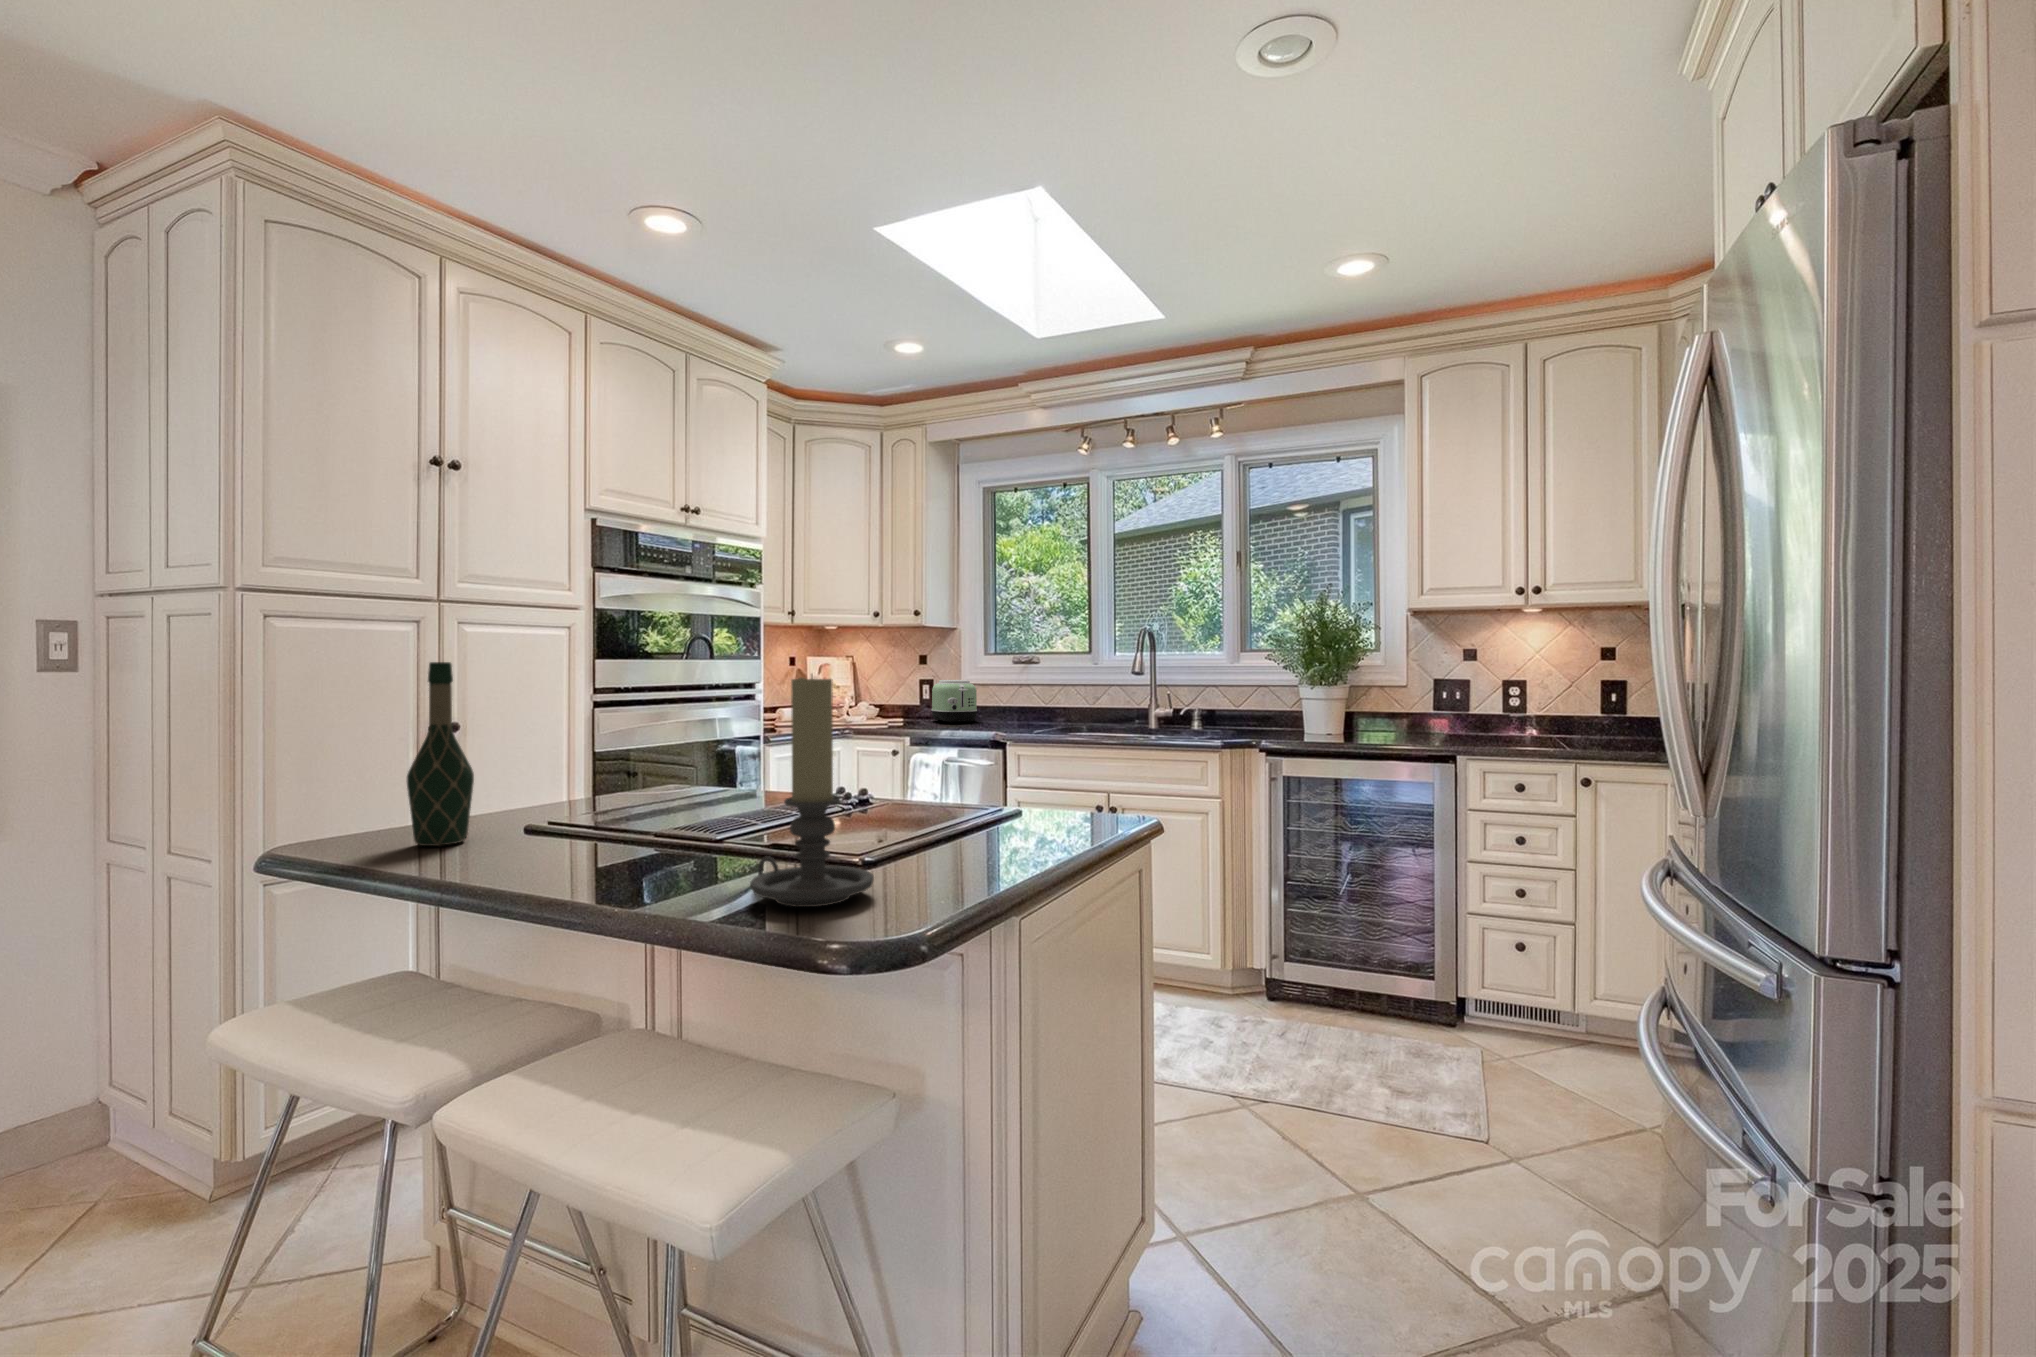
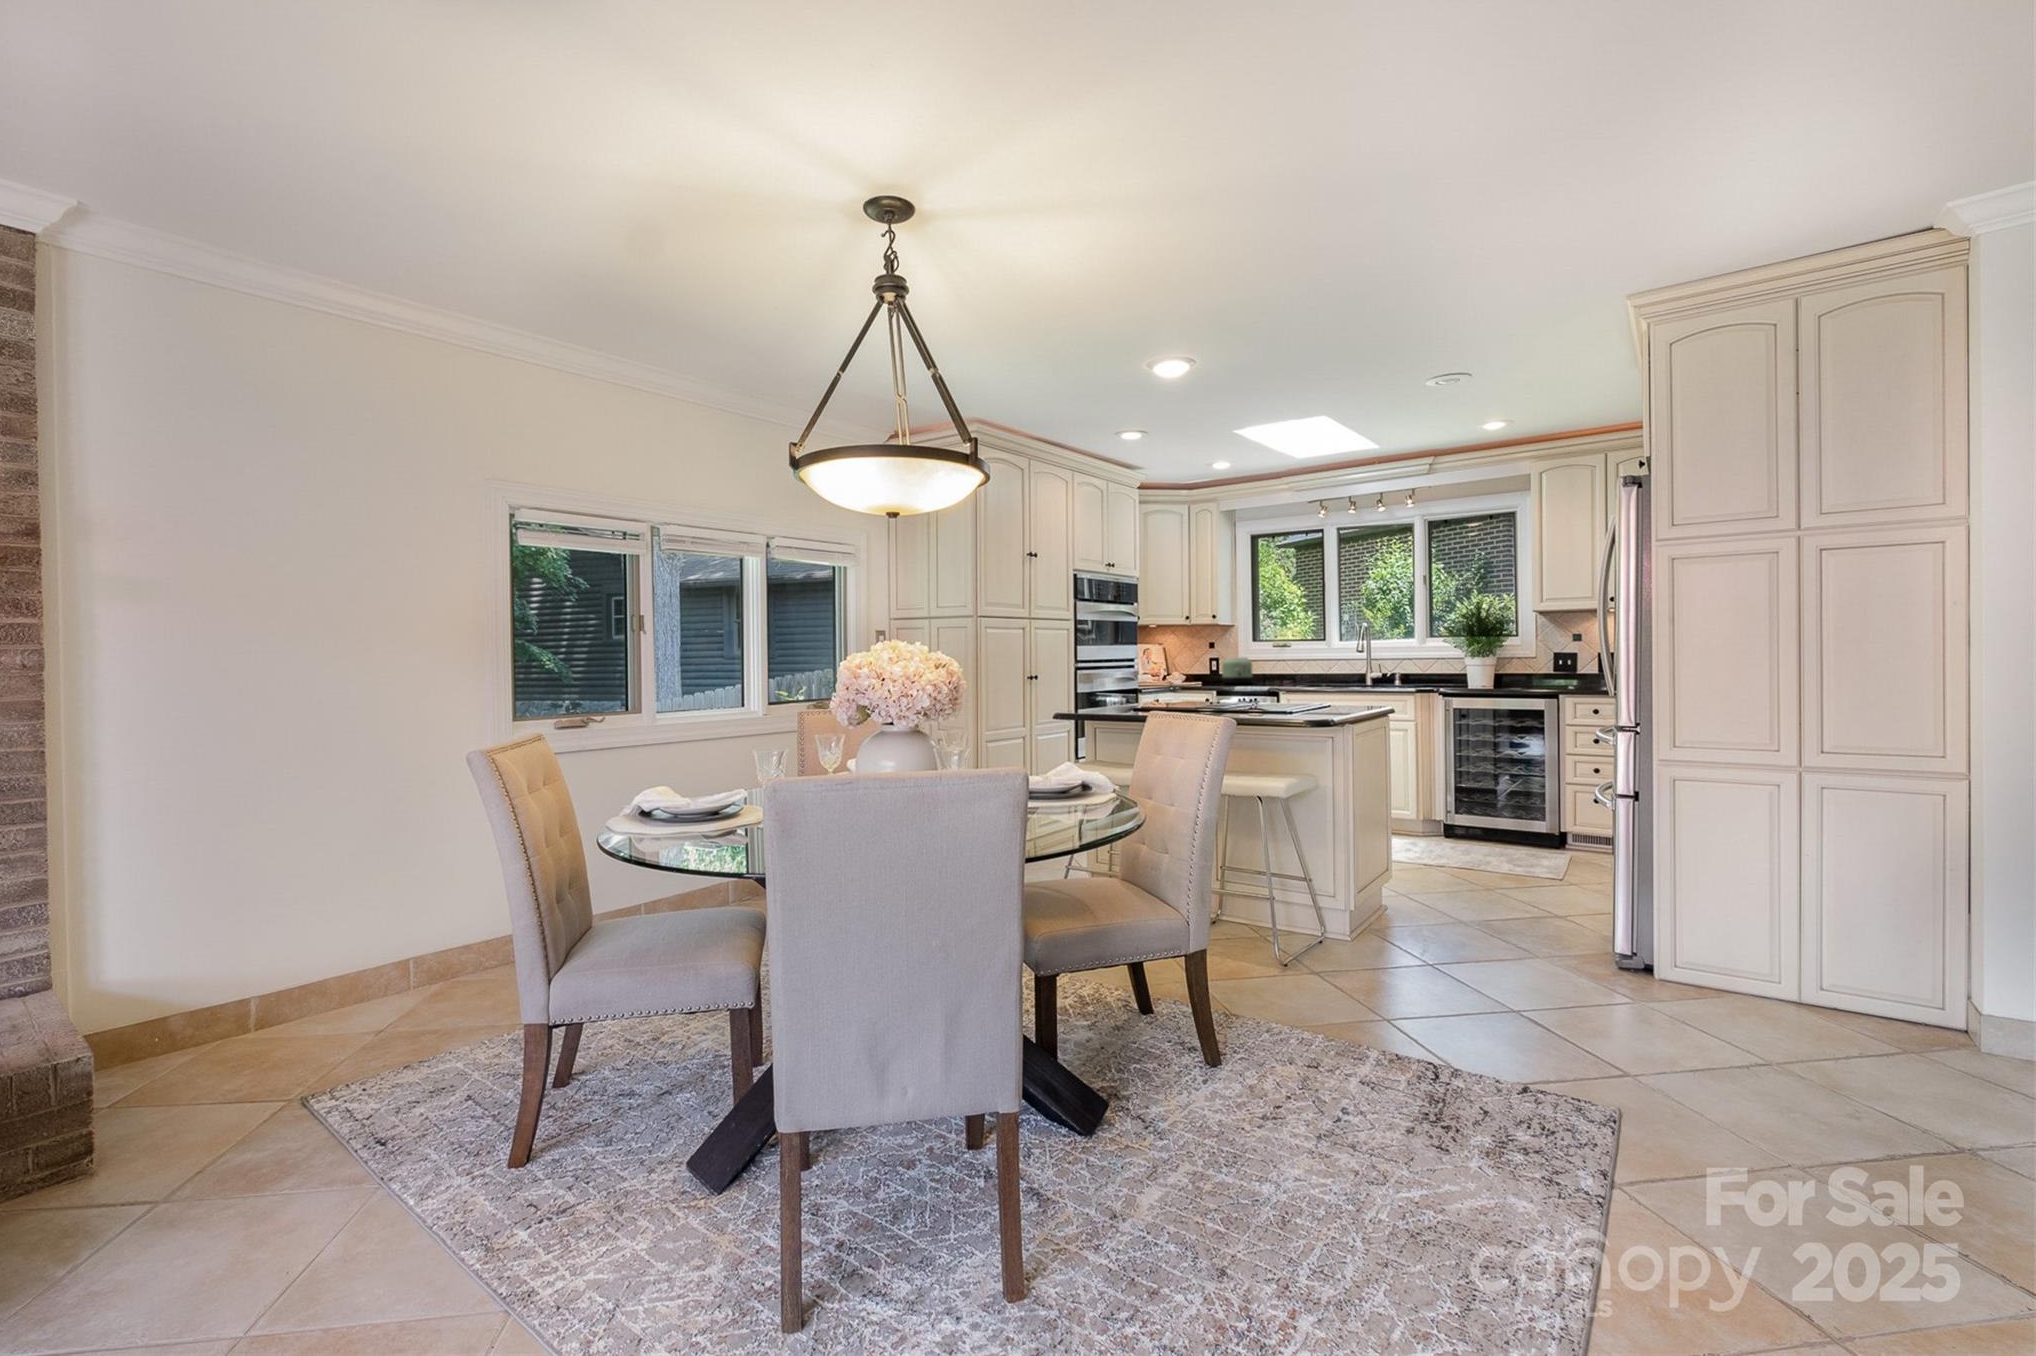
wine bottle: present [407,662,474,846] -> none [1117,646,1138,710]
candle holder: present [750,674,874,907] -> none [1269,646,1311,714]

